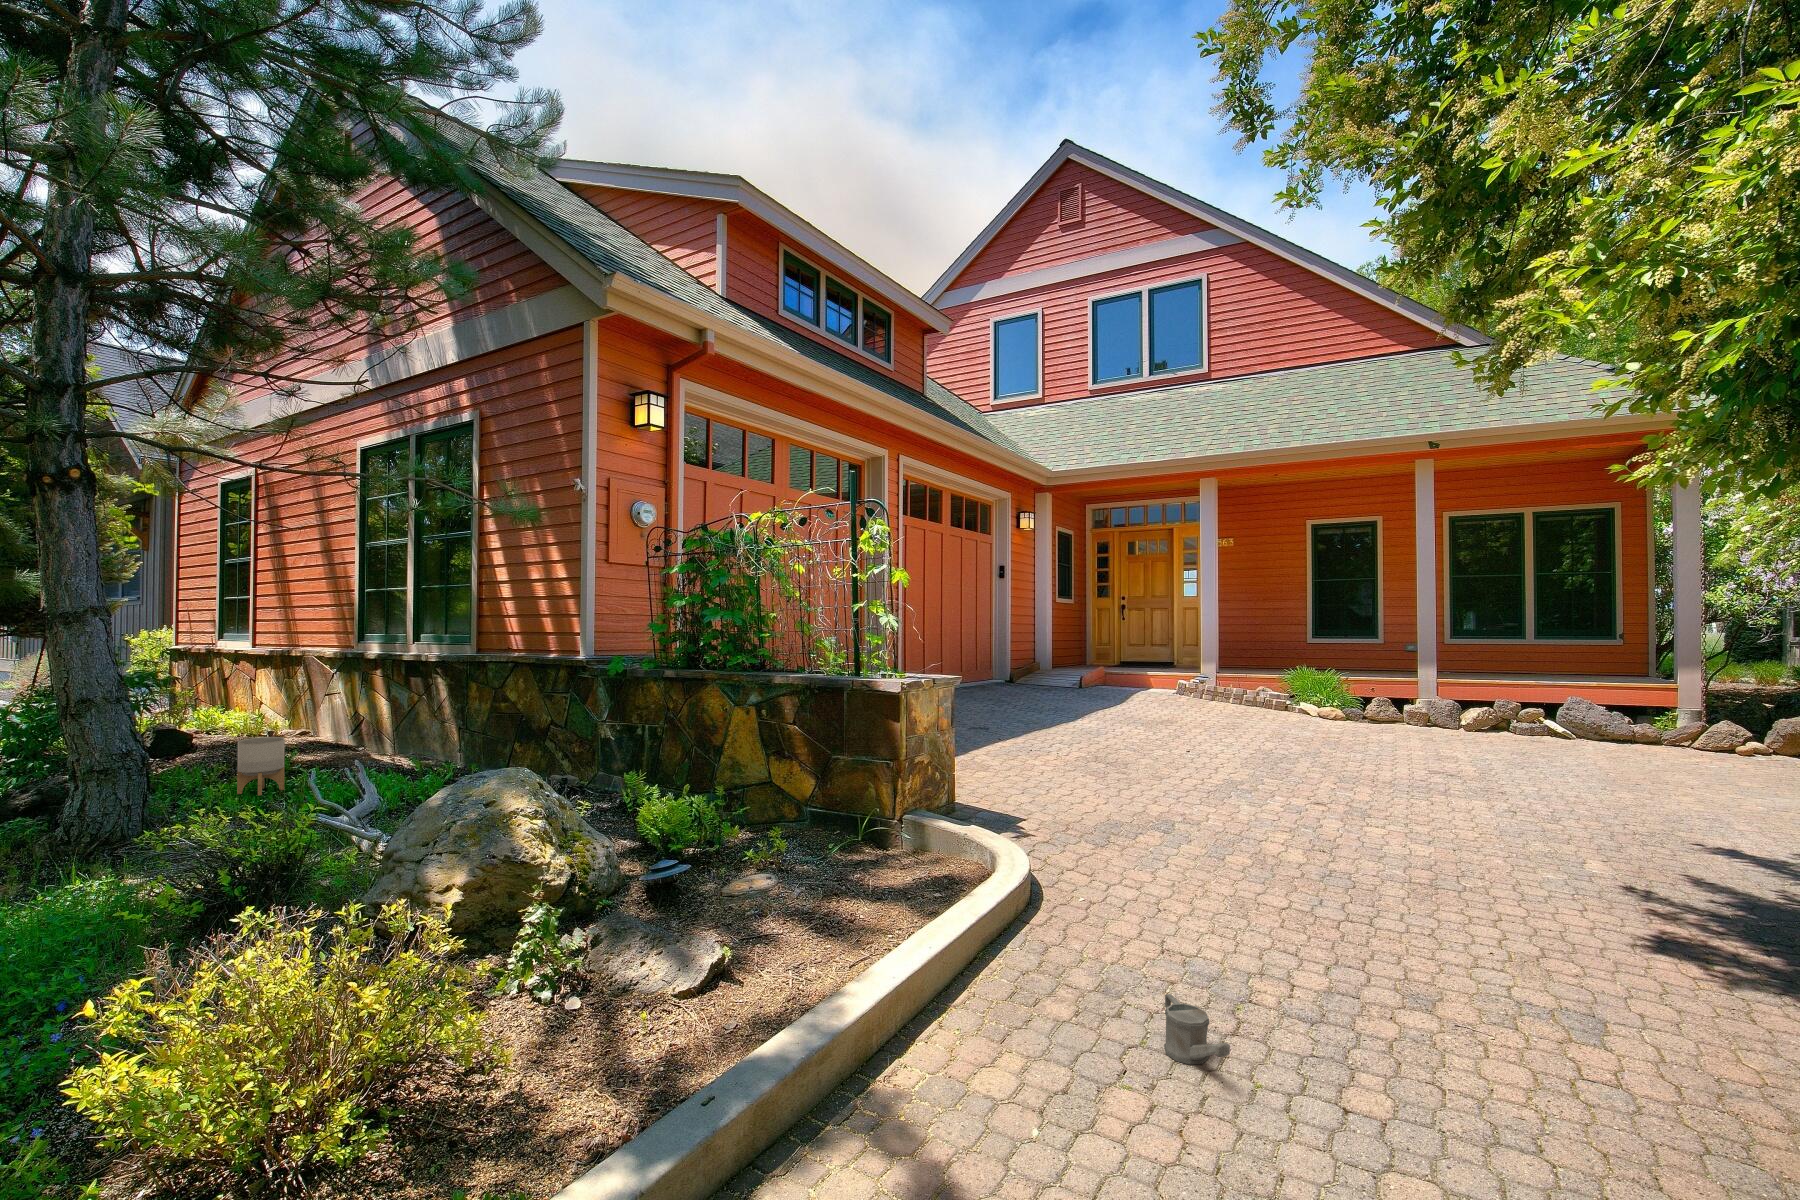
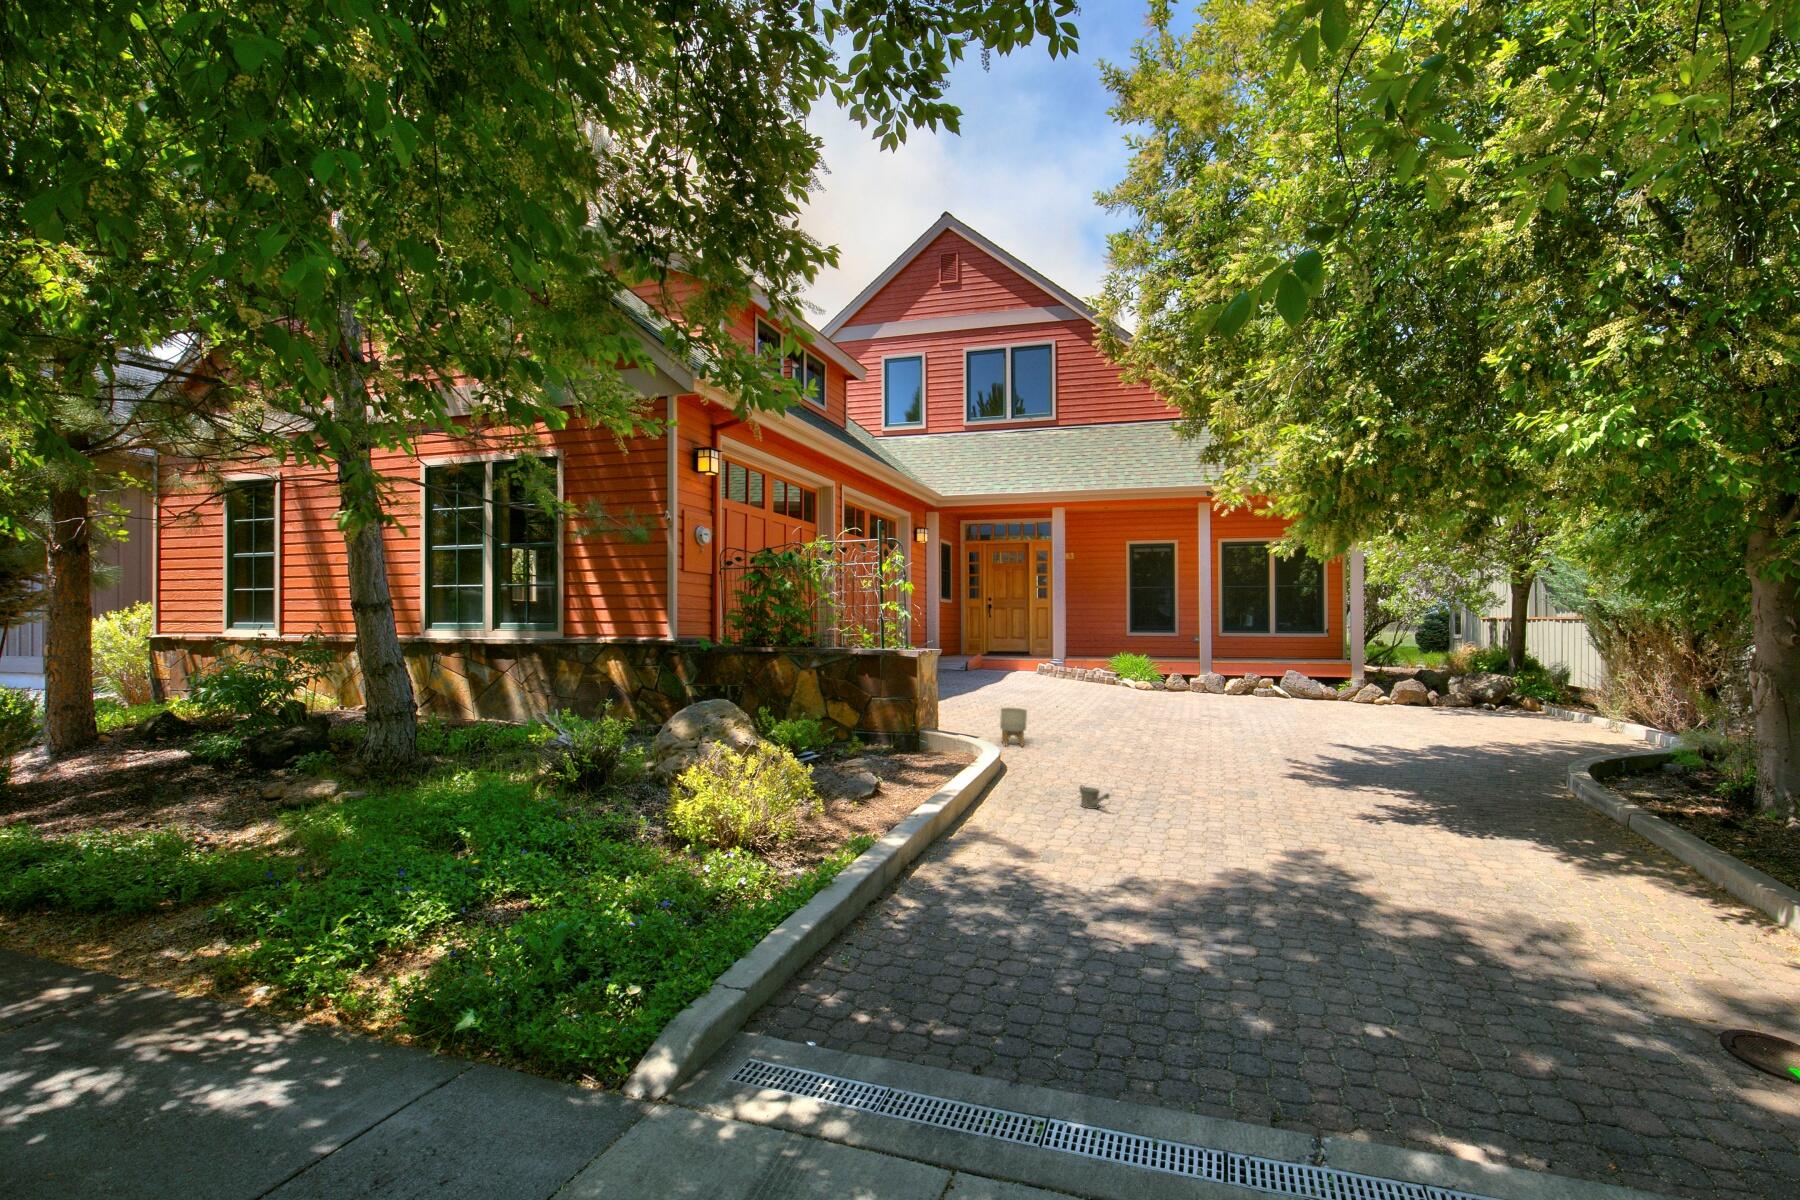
planter: present [237,737,285,795] -> present [1000,708,1027,747]

